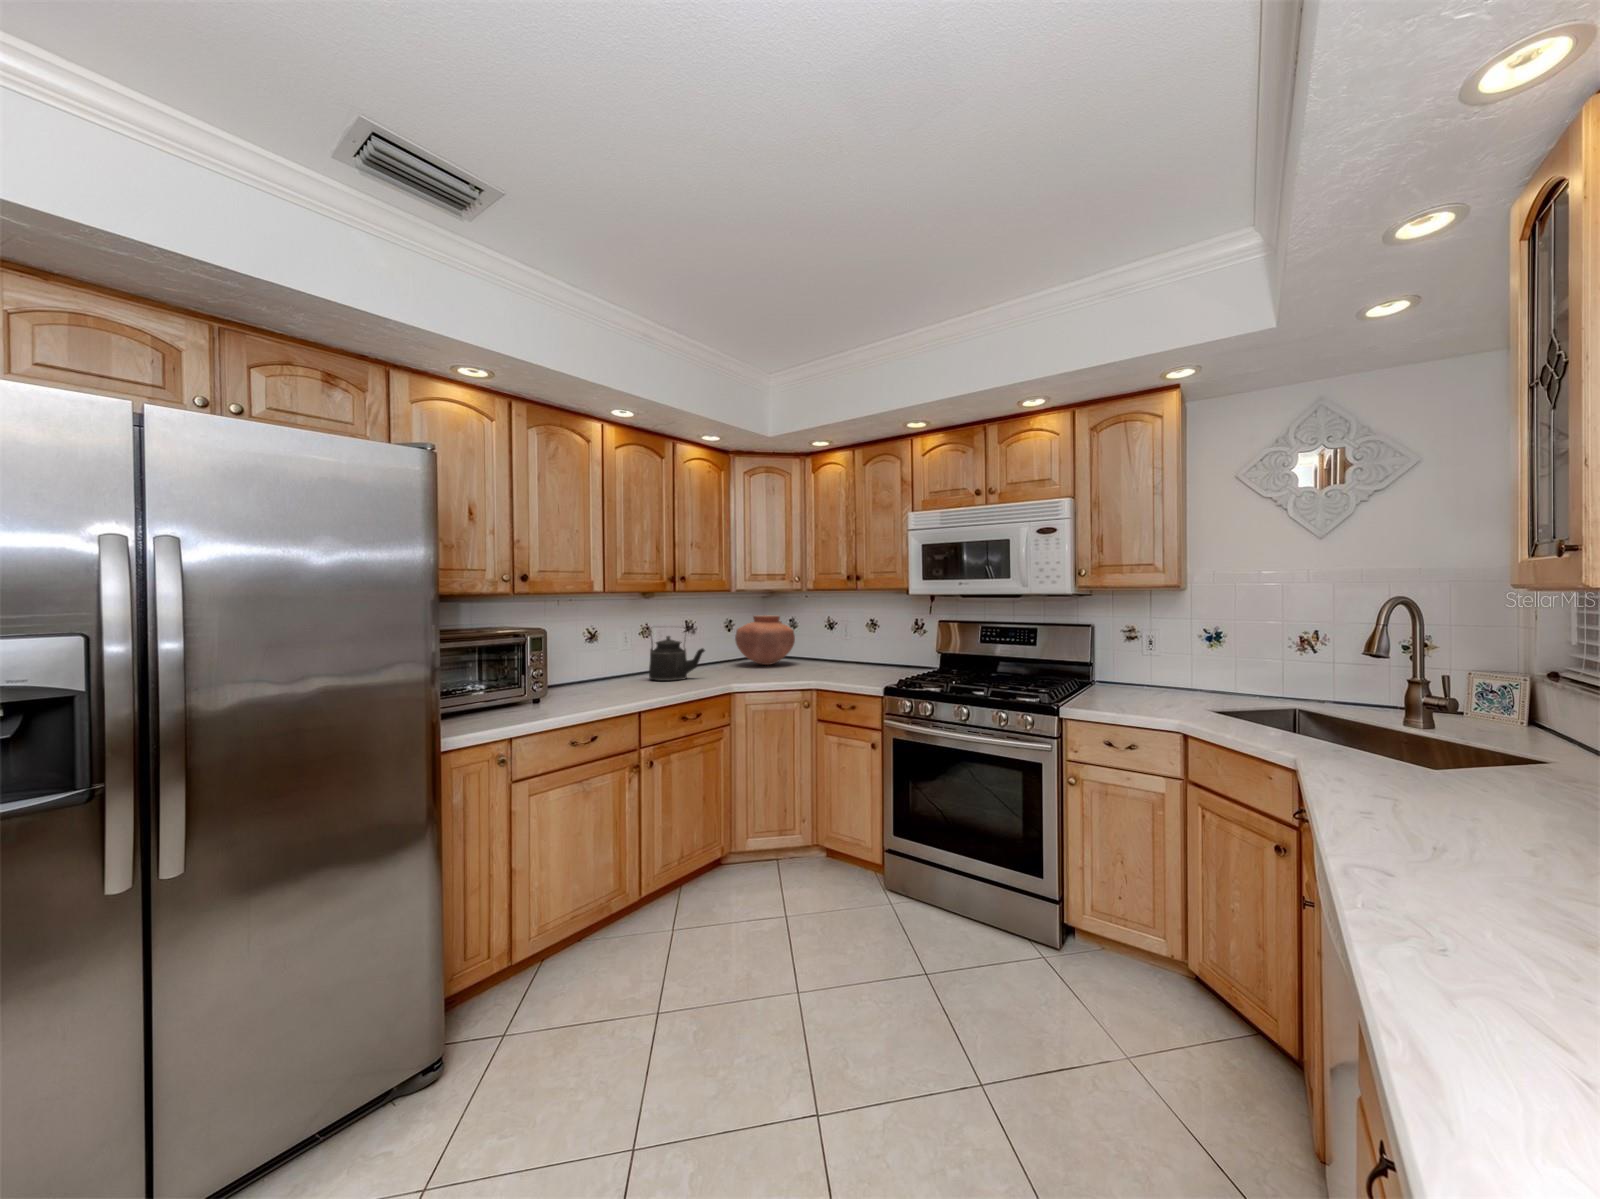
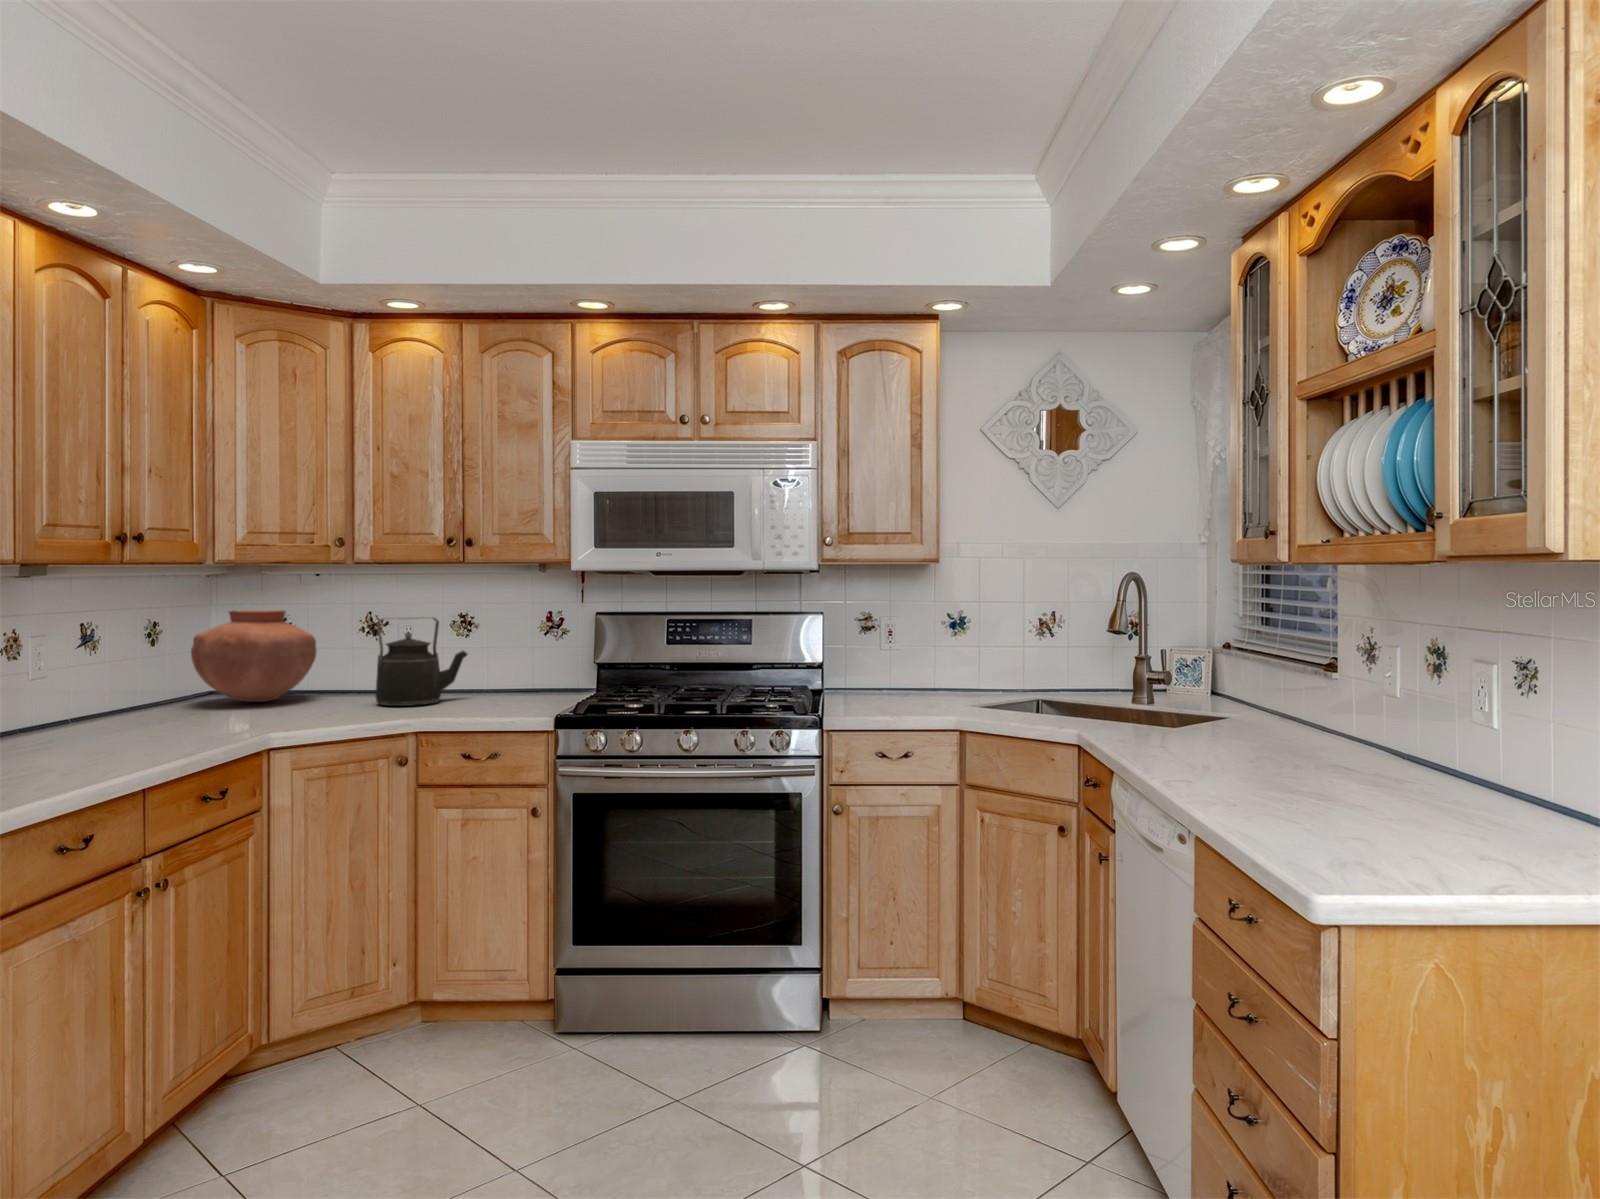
kettle: present [649,627,705,681] -> present [376,617,467,706]

